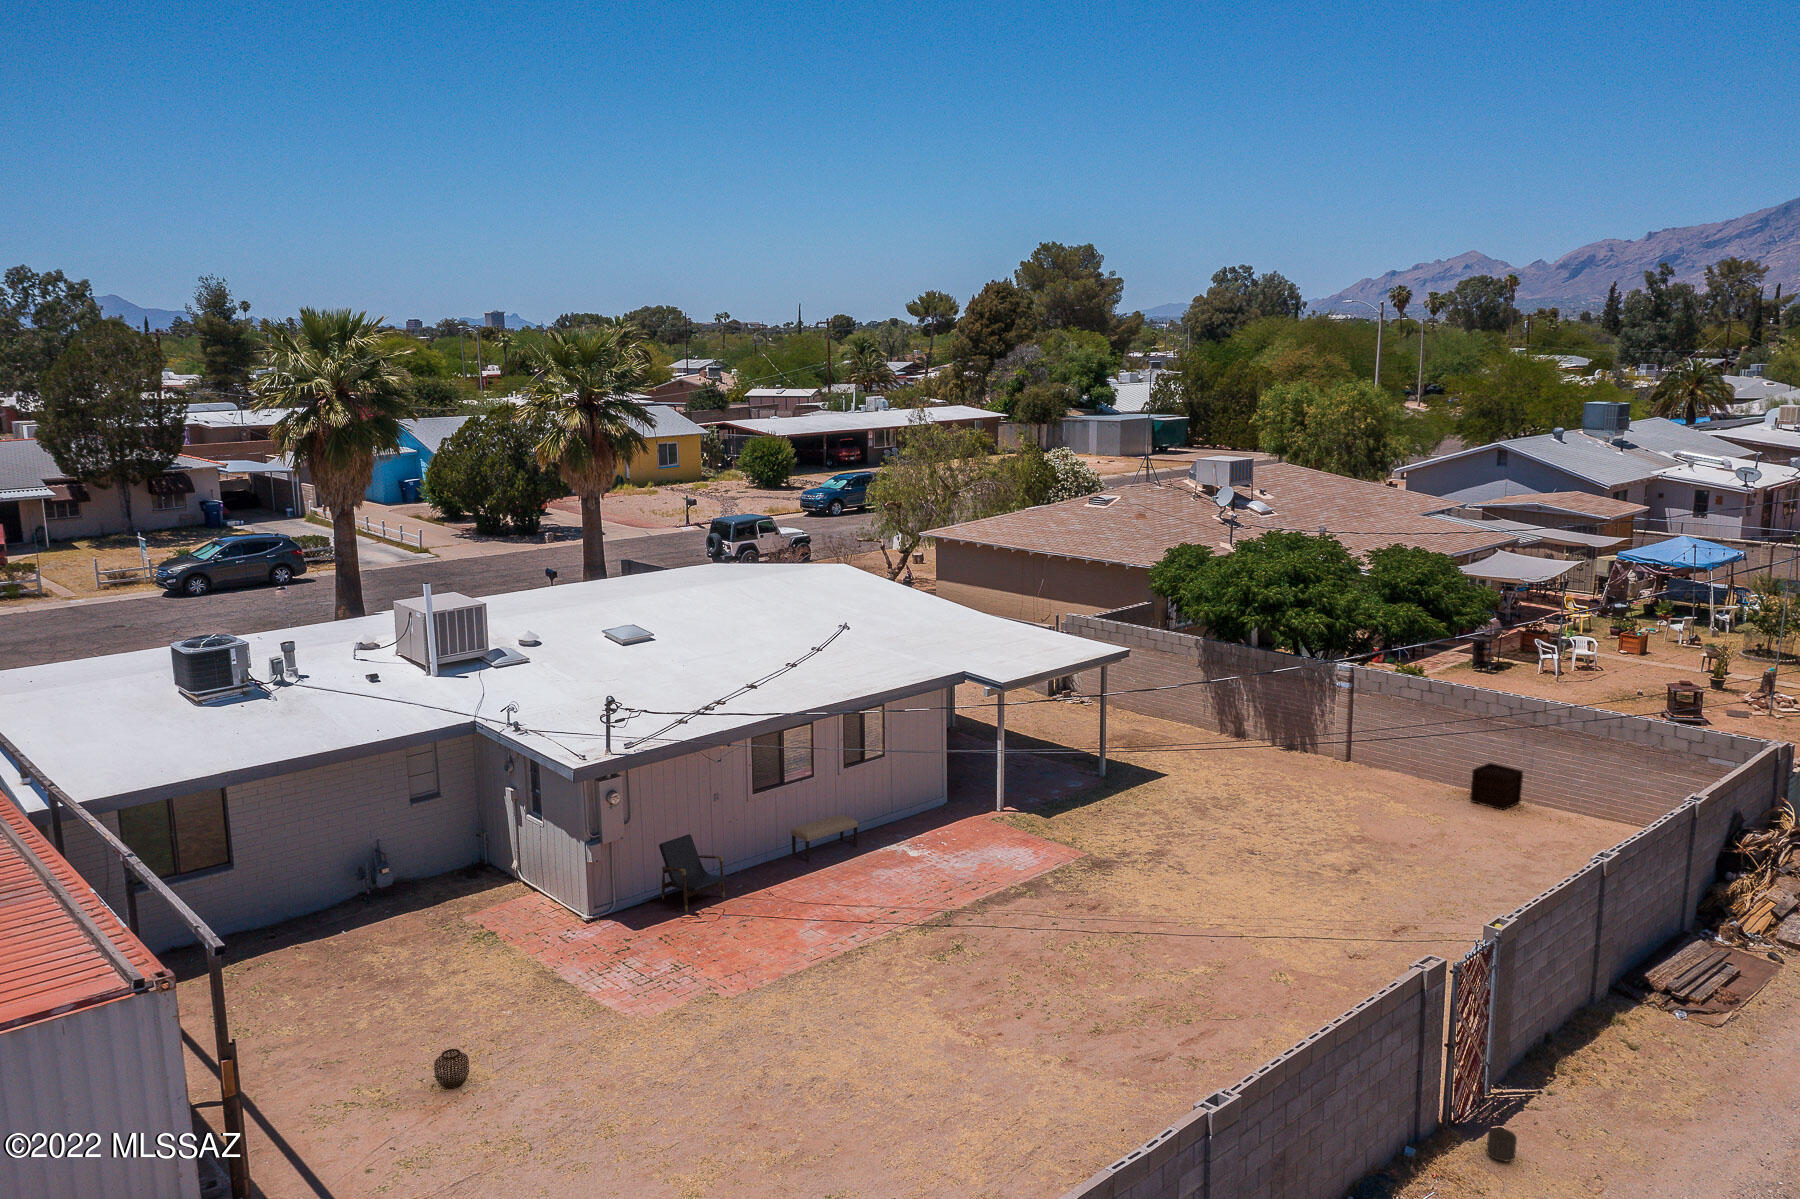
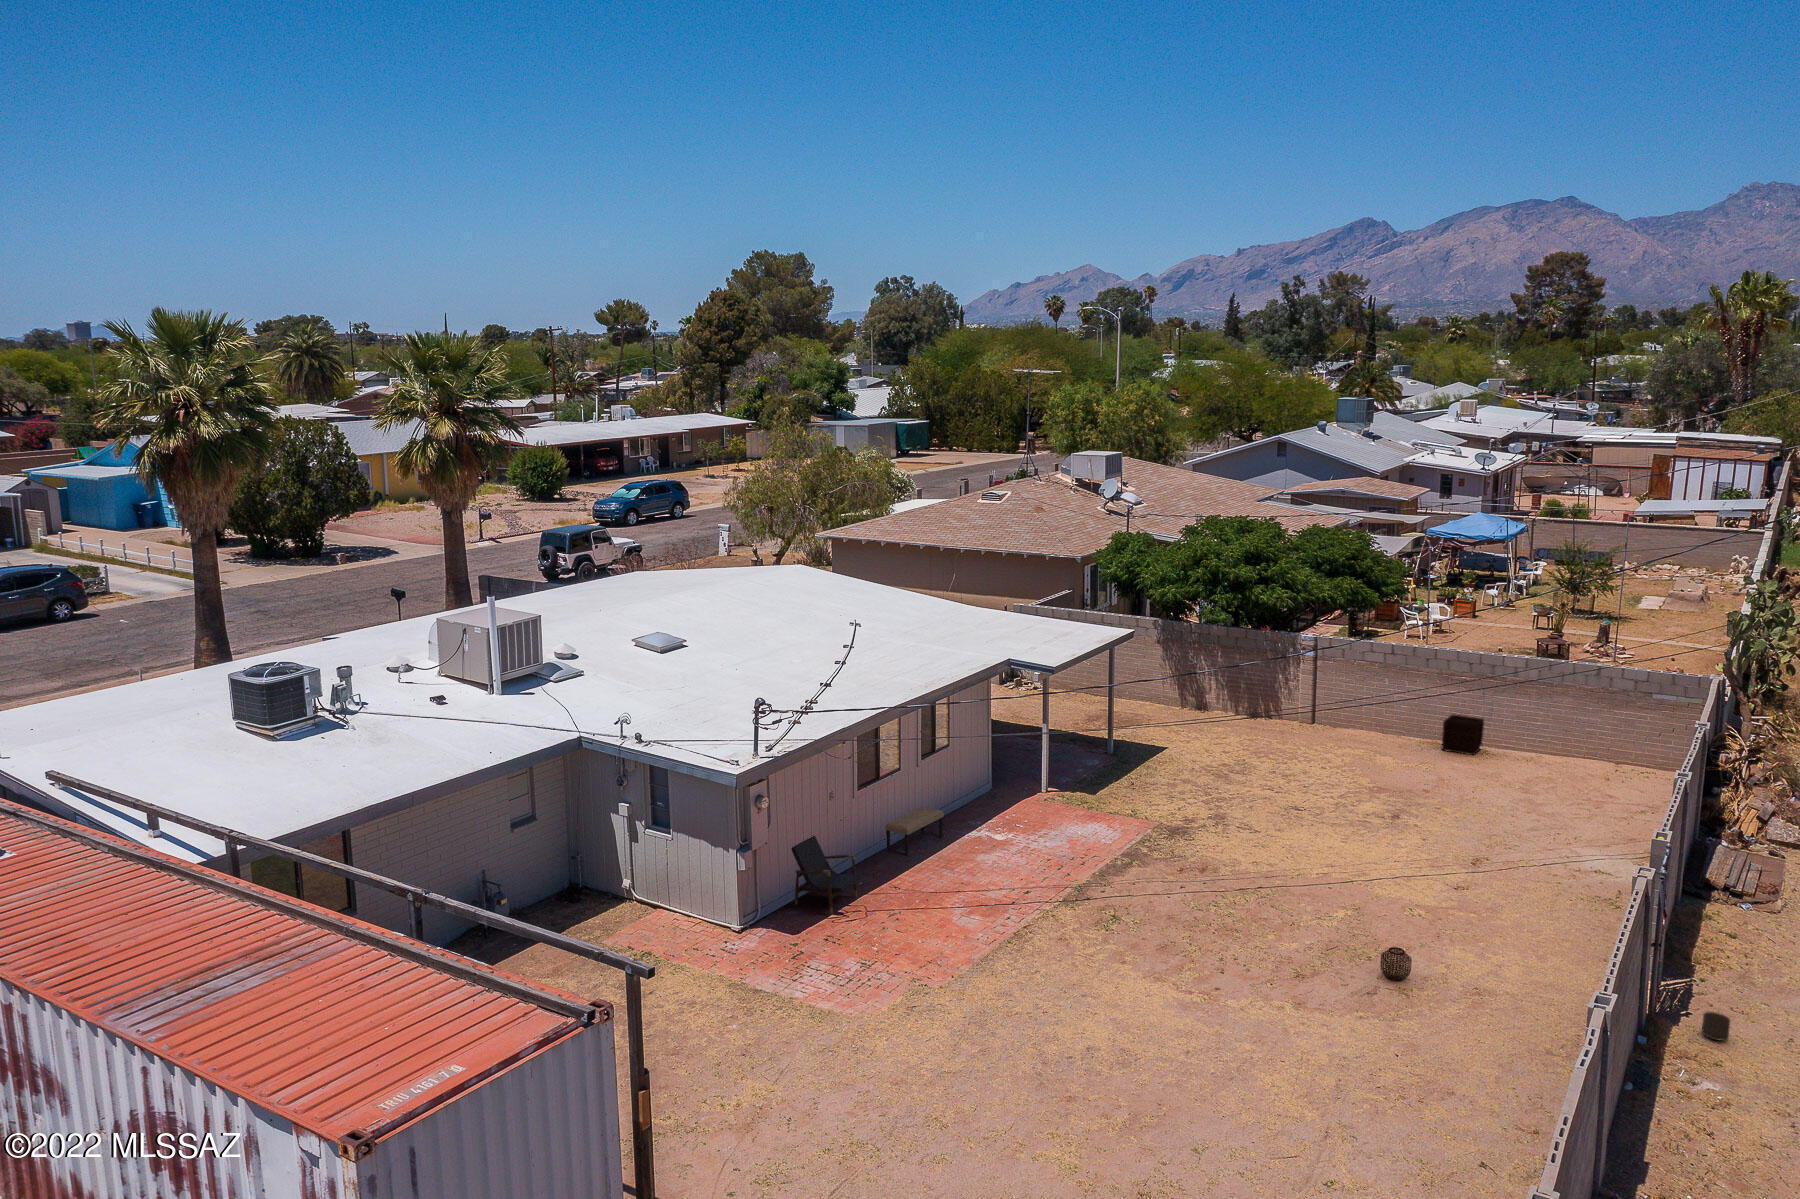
woven basket: present [434,1049,469,1089] -> present [1380,947,1412,982]

